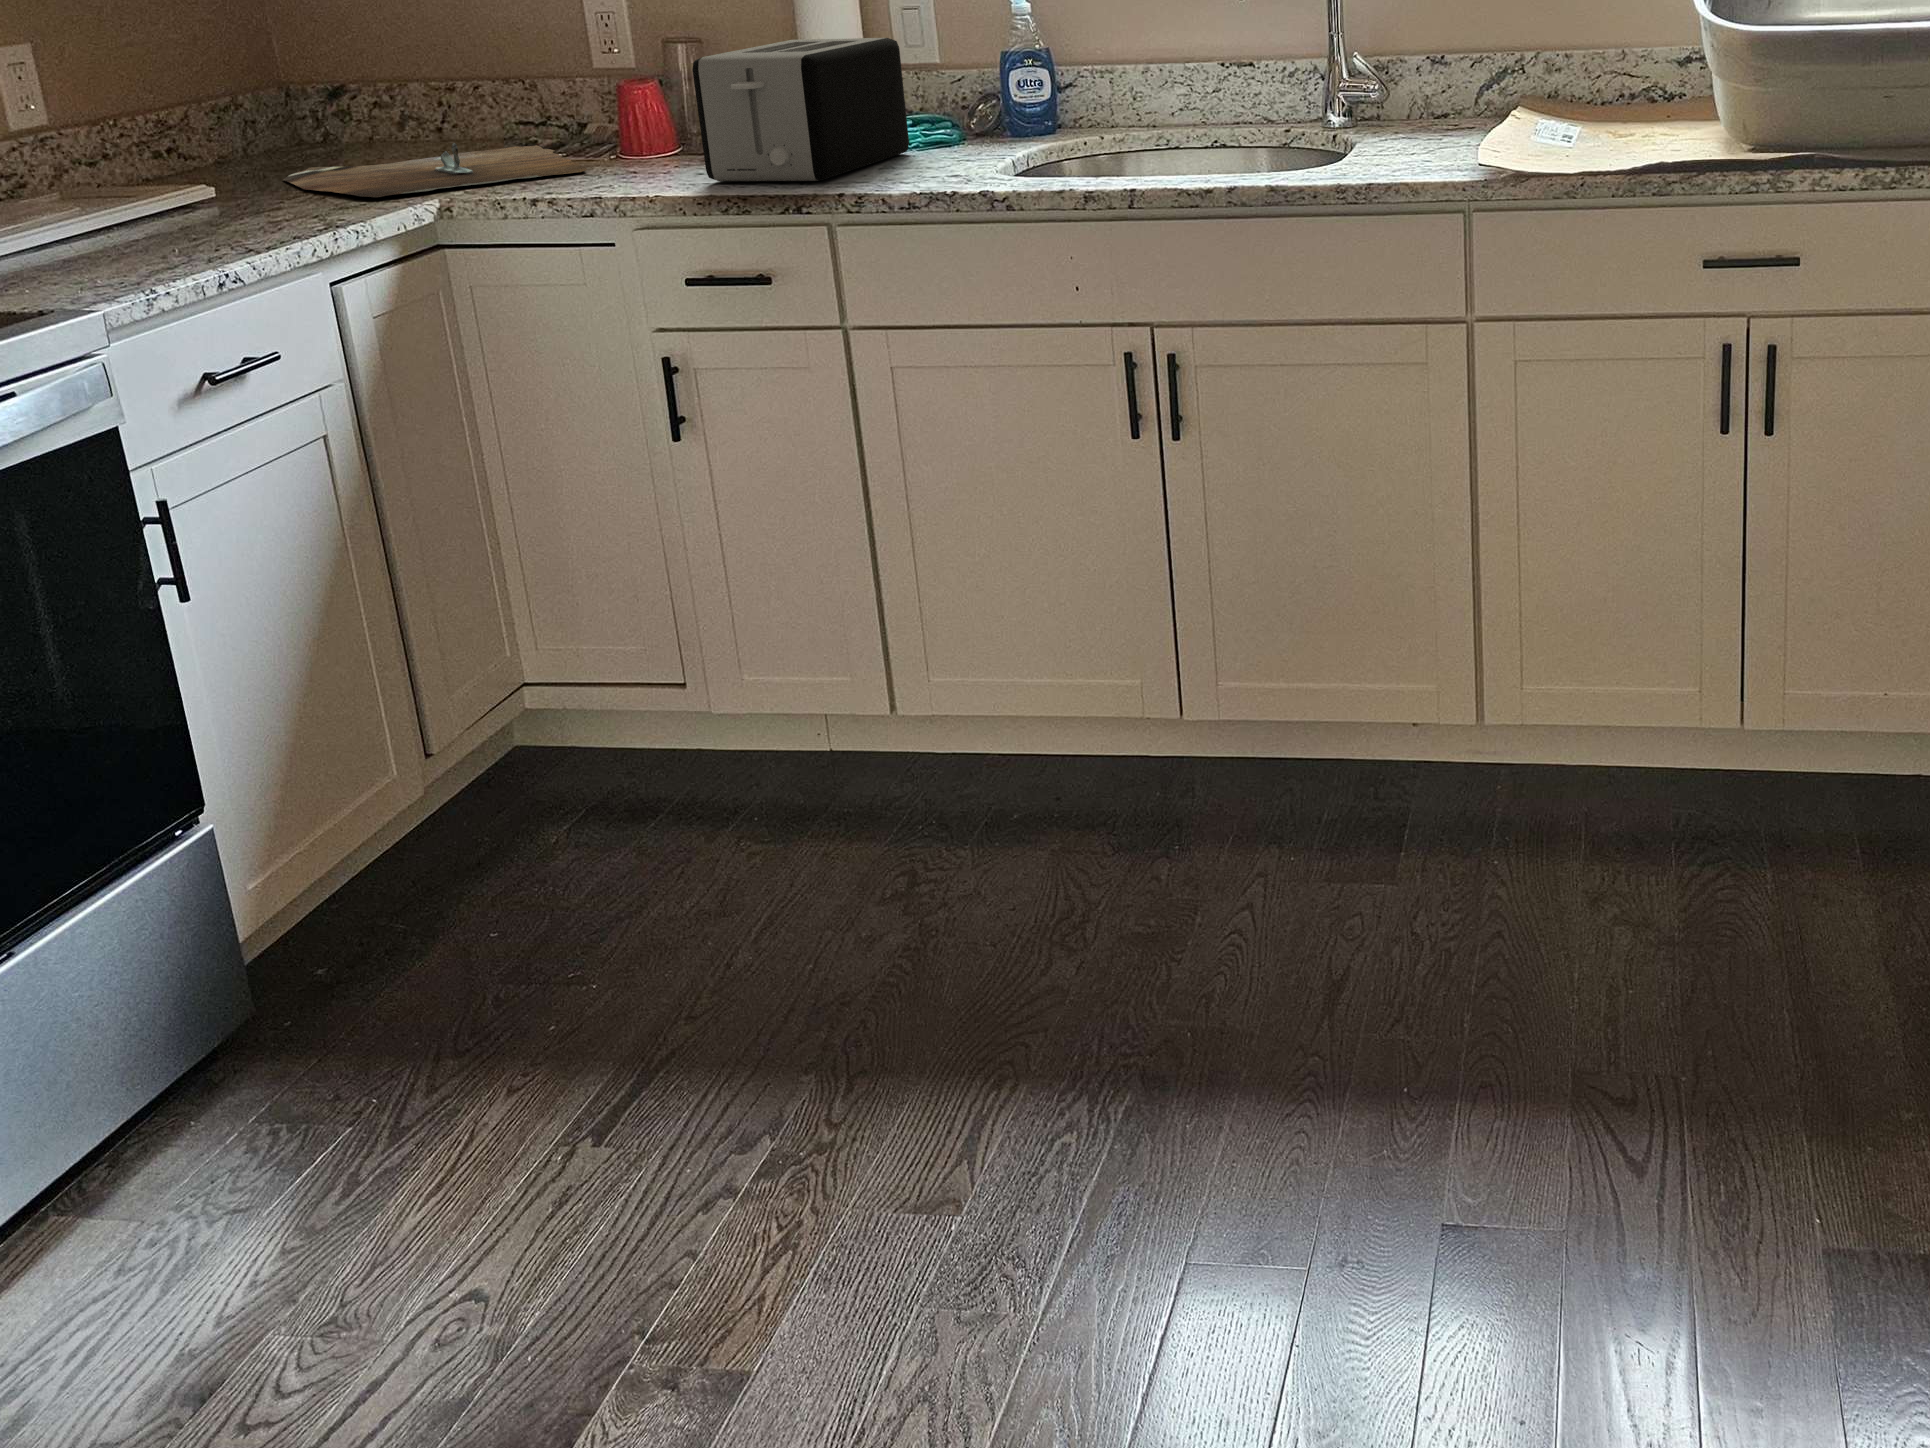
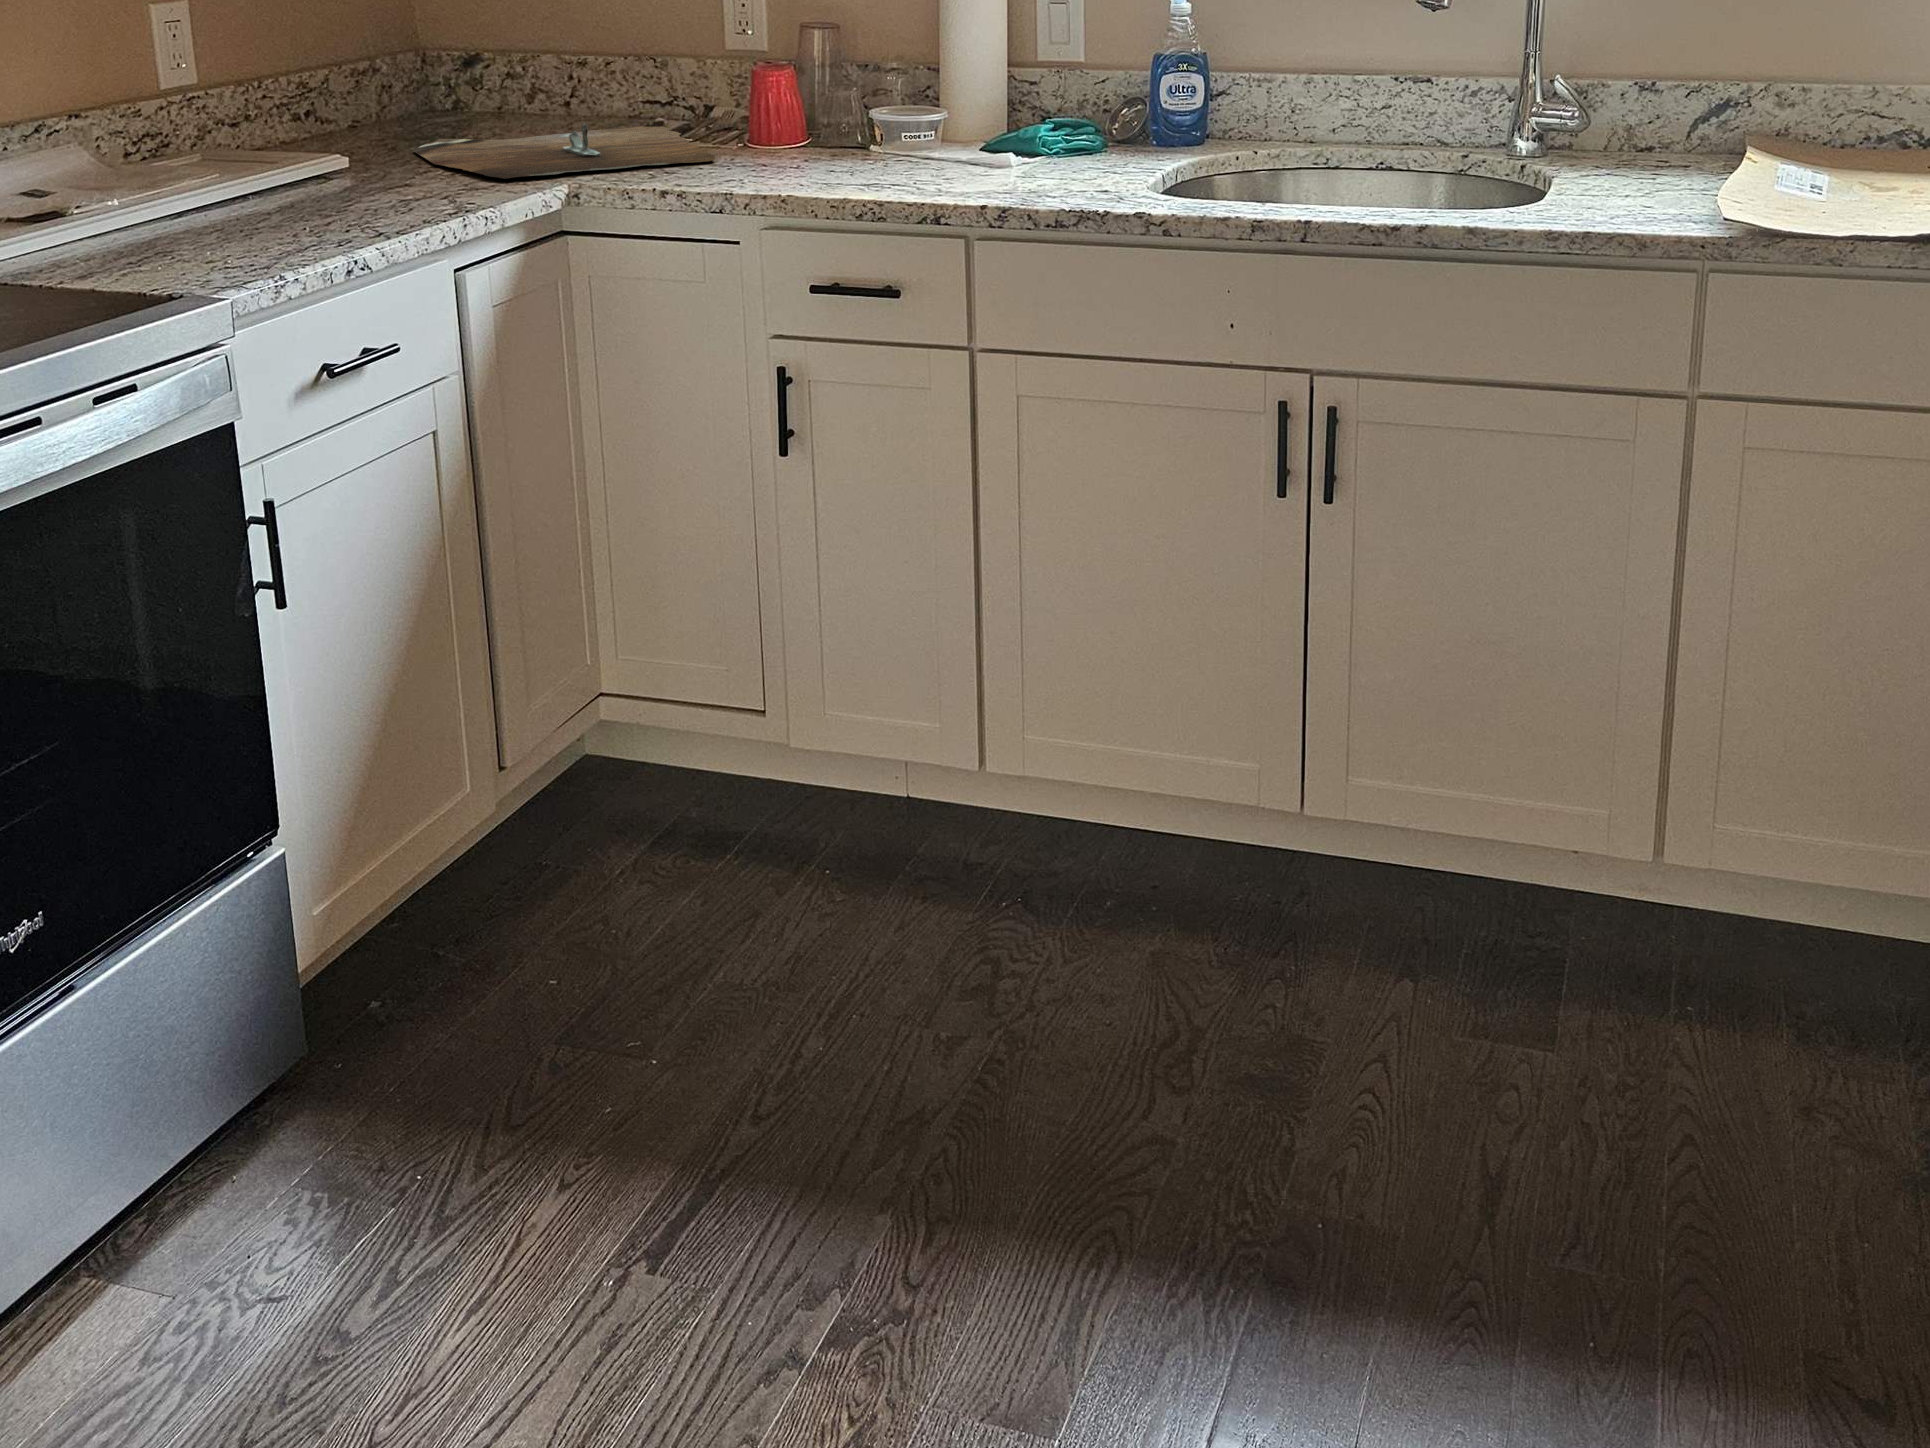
toaster: present [692,38,909,181] -> none [838,32,1052,189]

